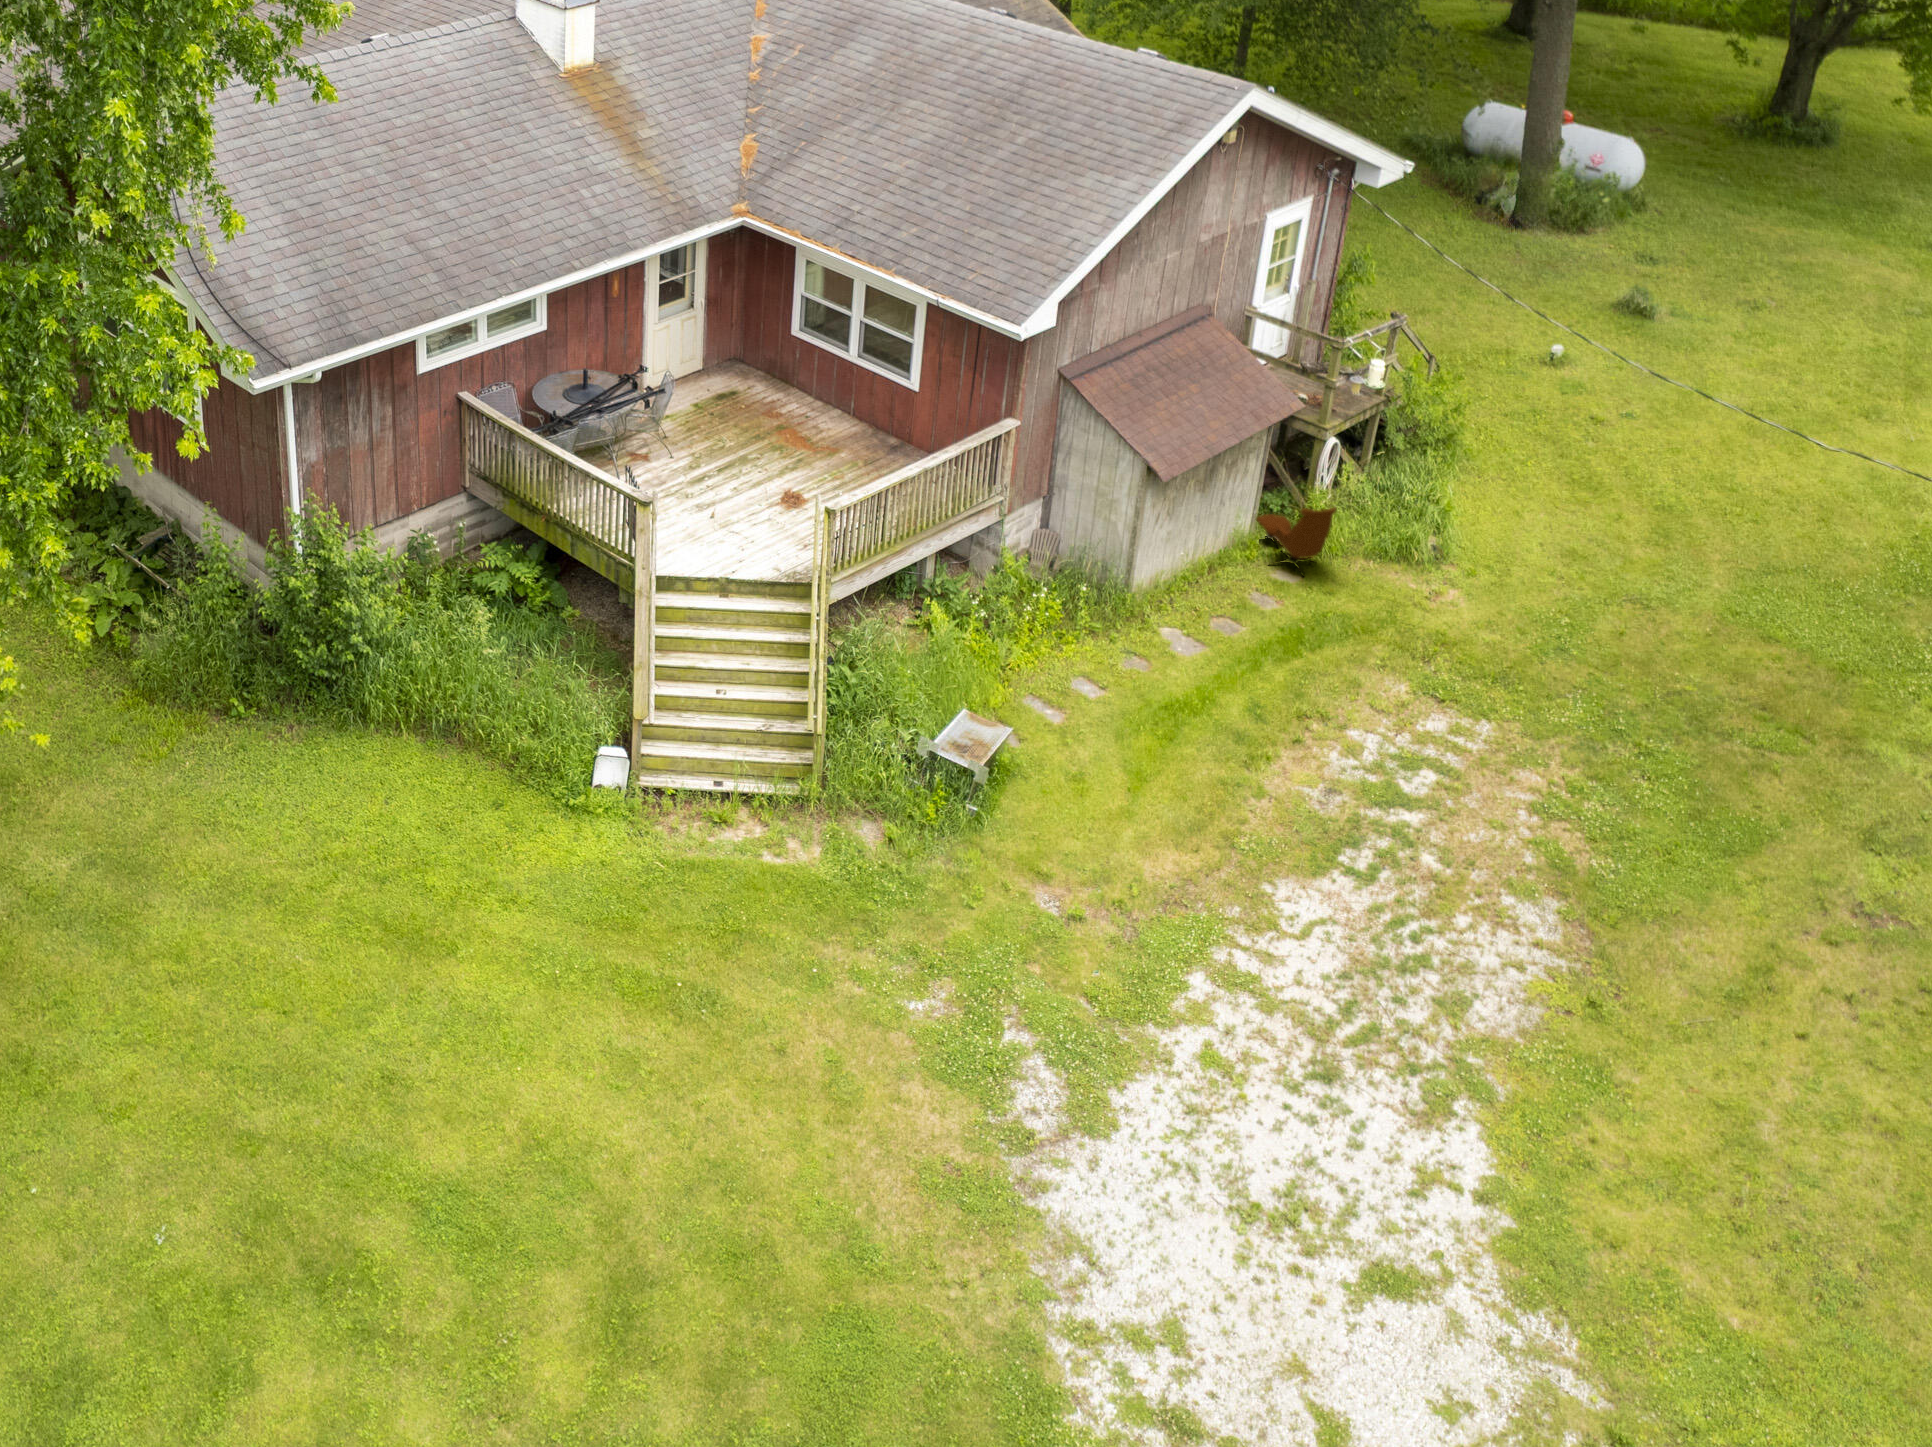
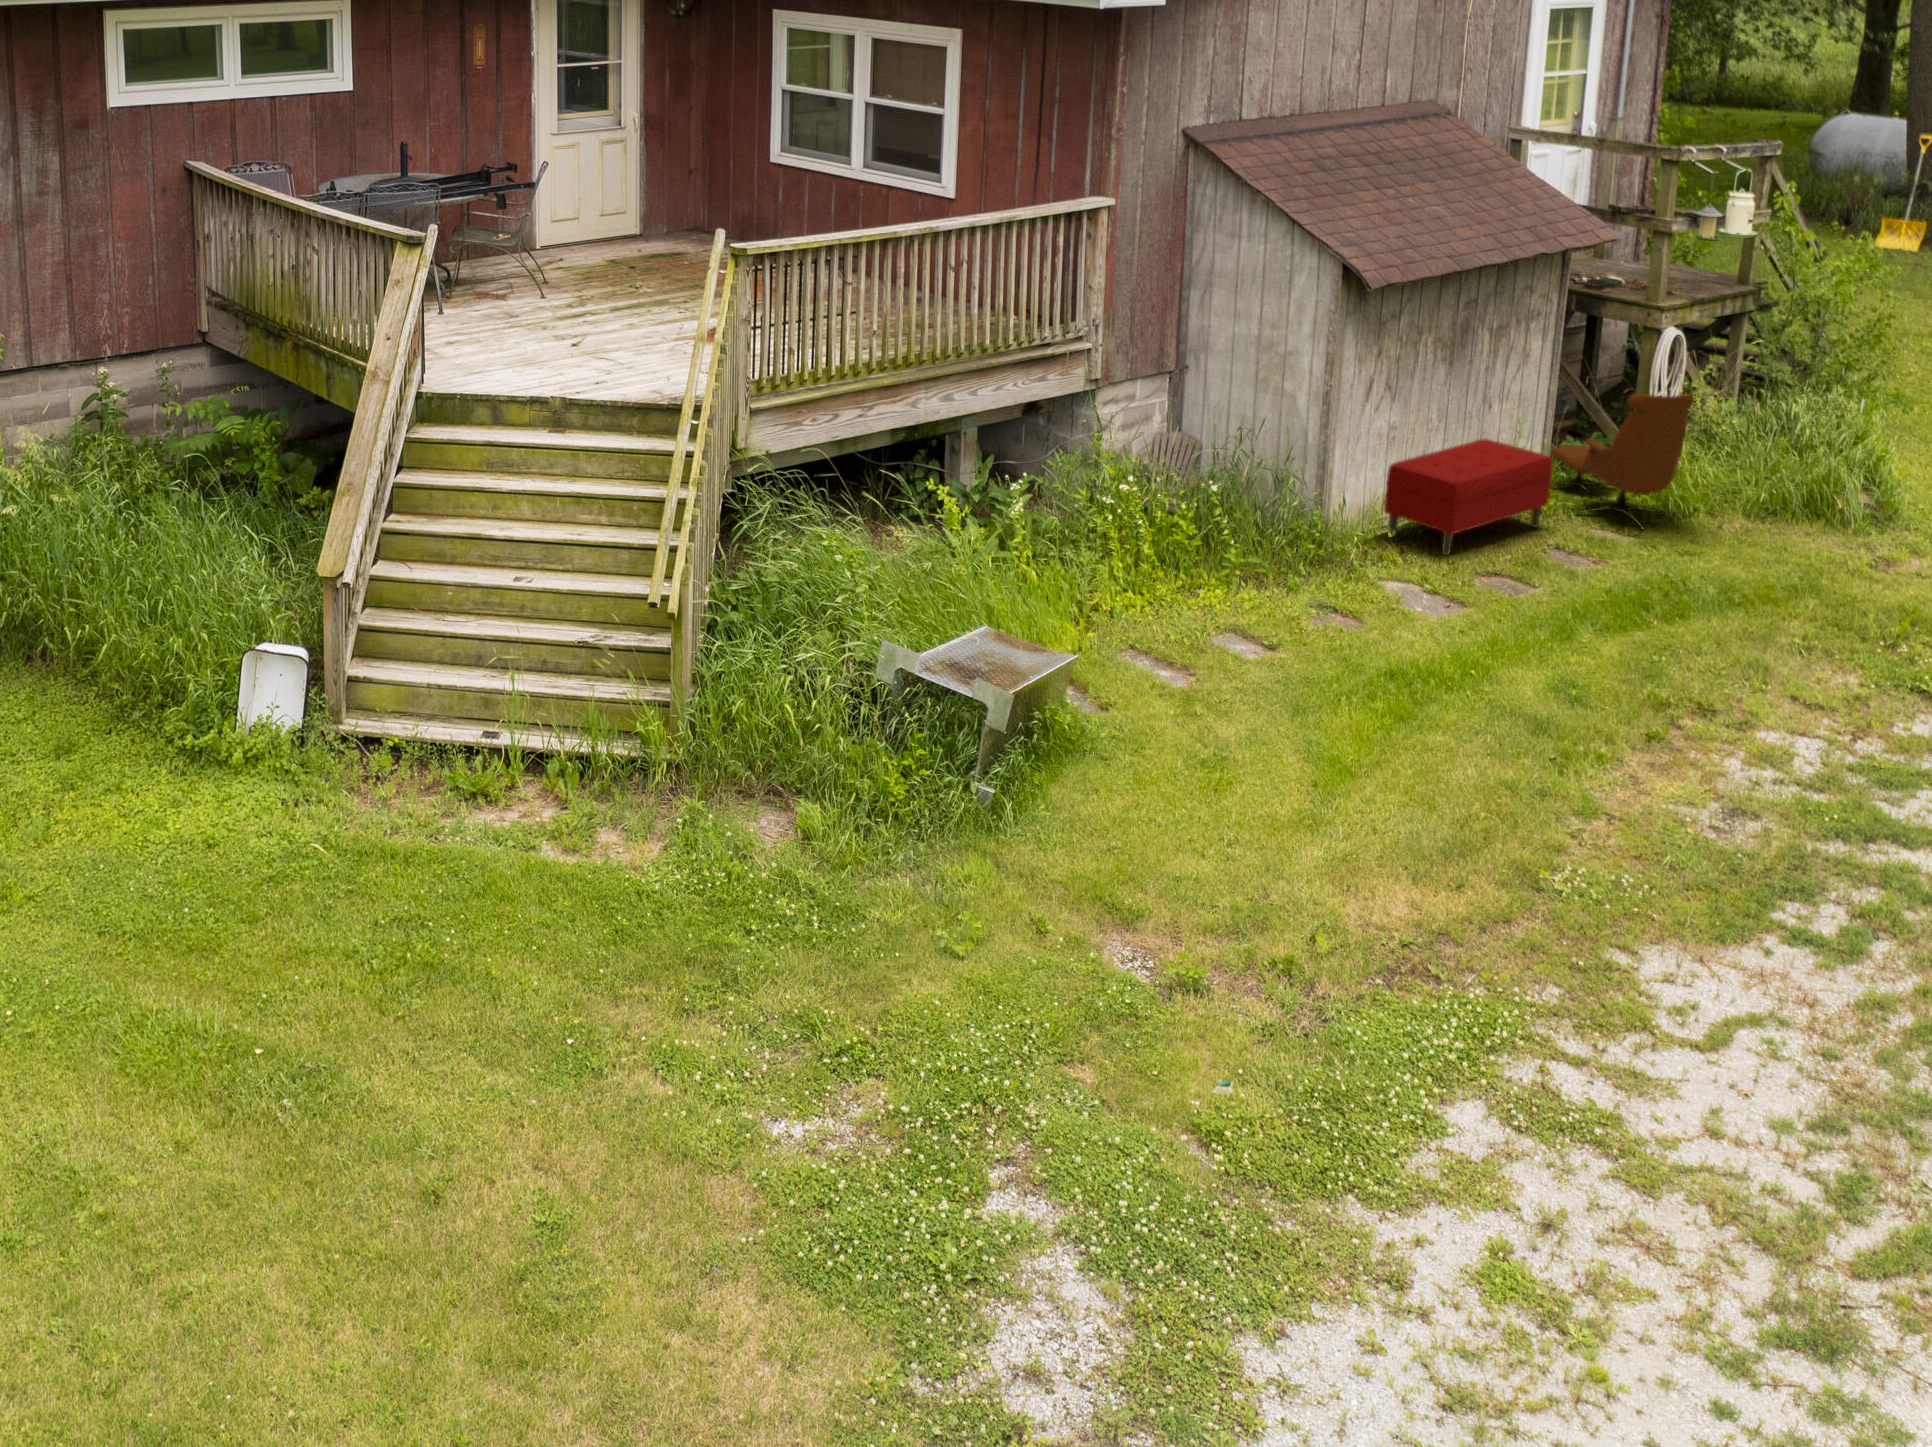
bench: none [1160,525,1256,605] -> present [1384,439,1553,555]

